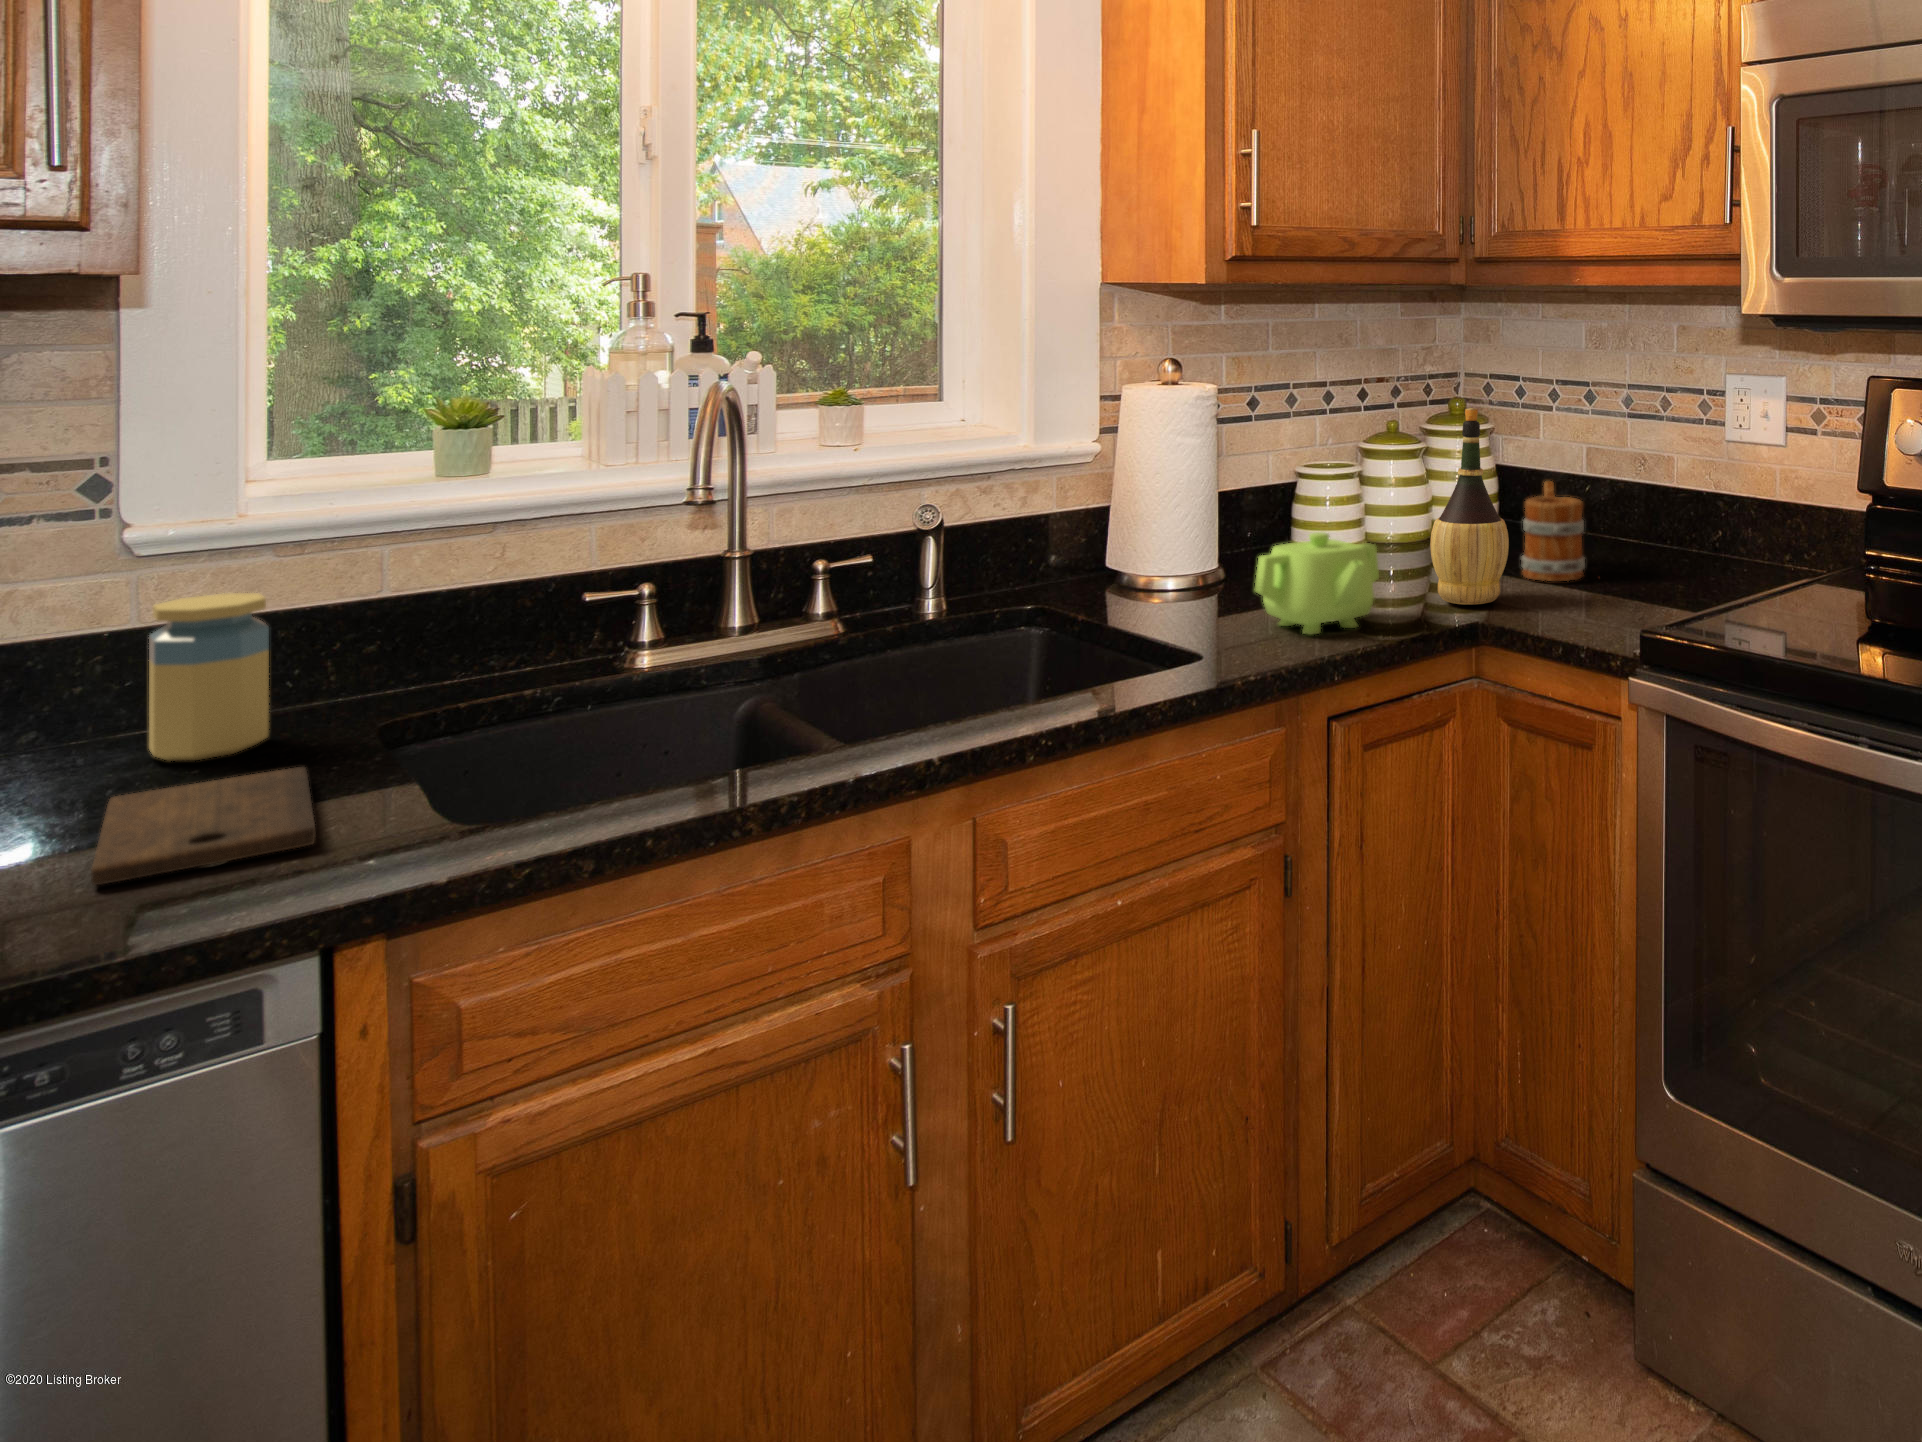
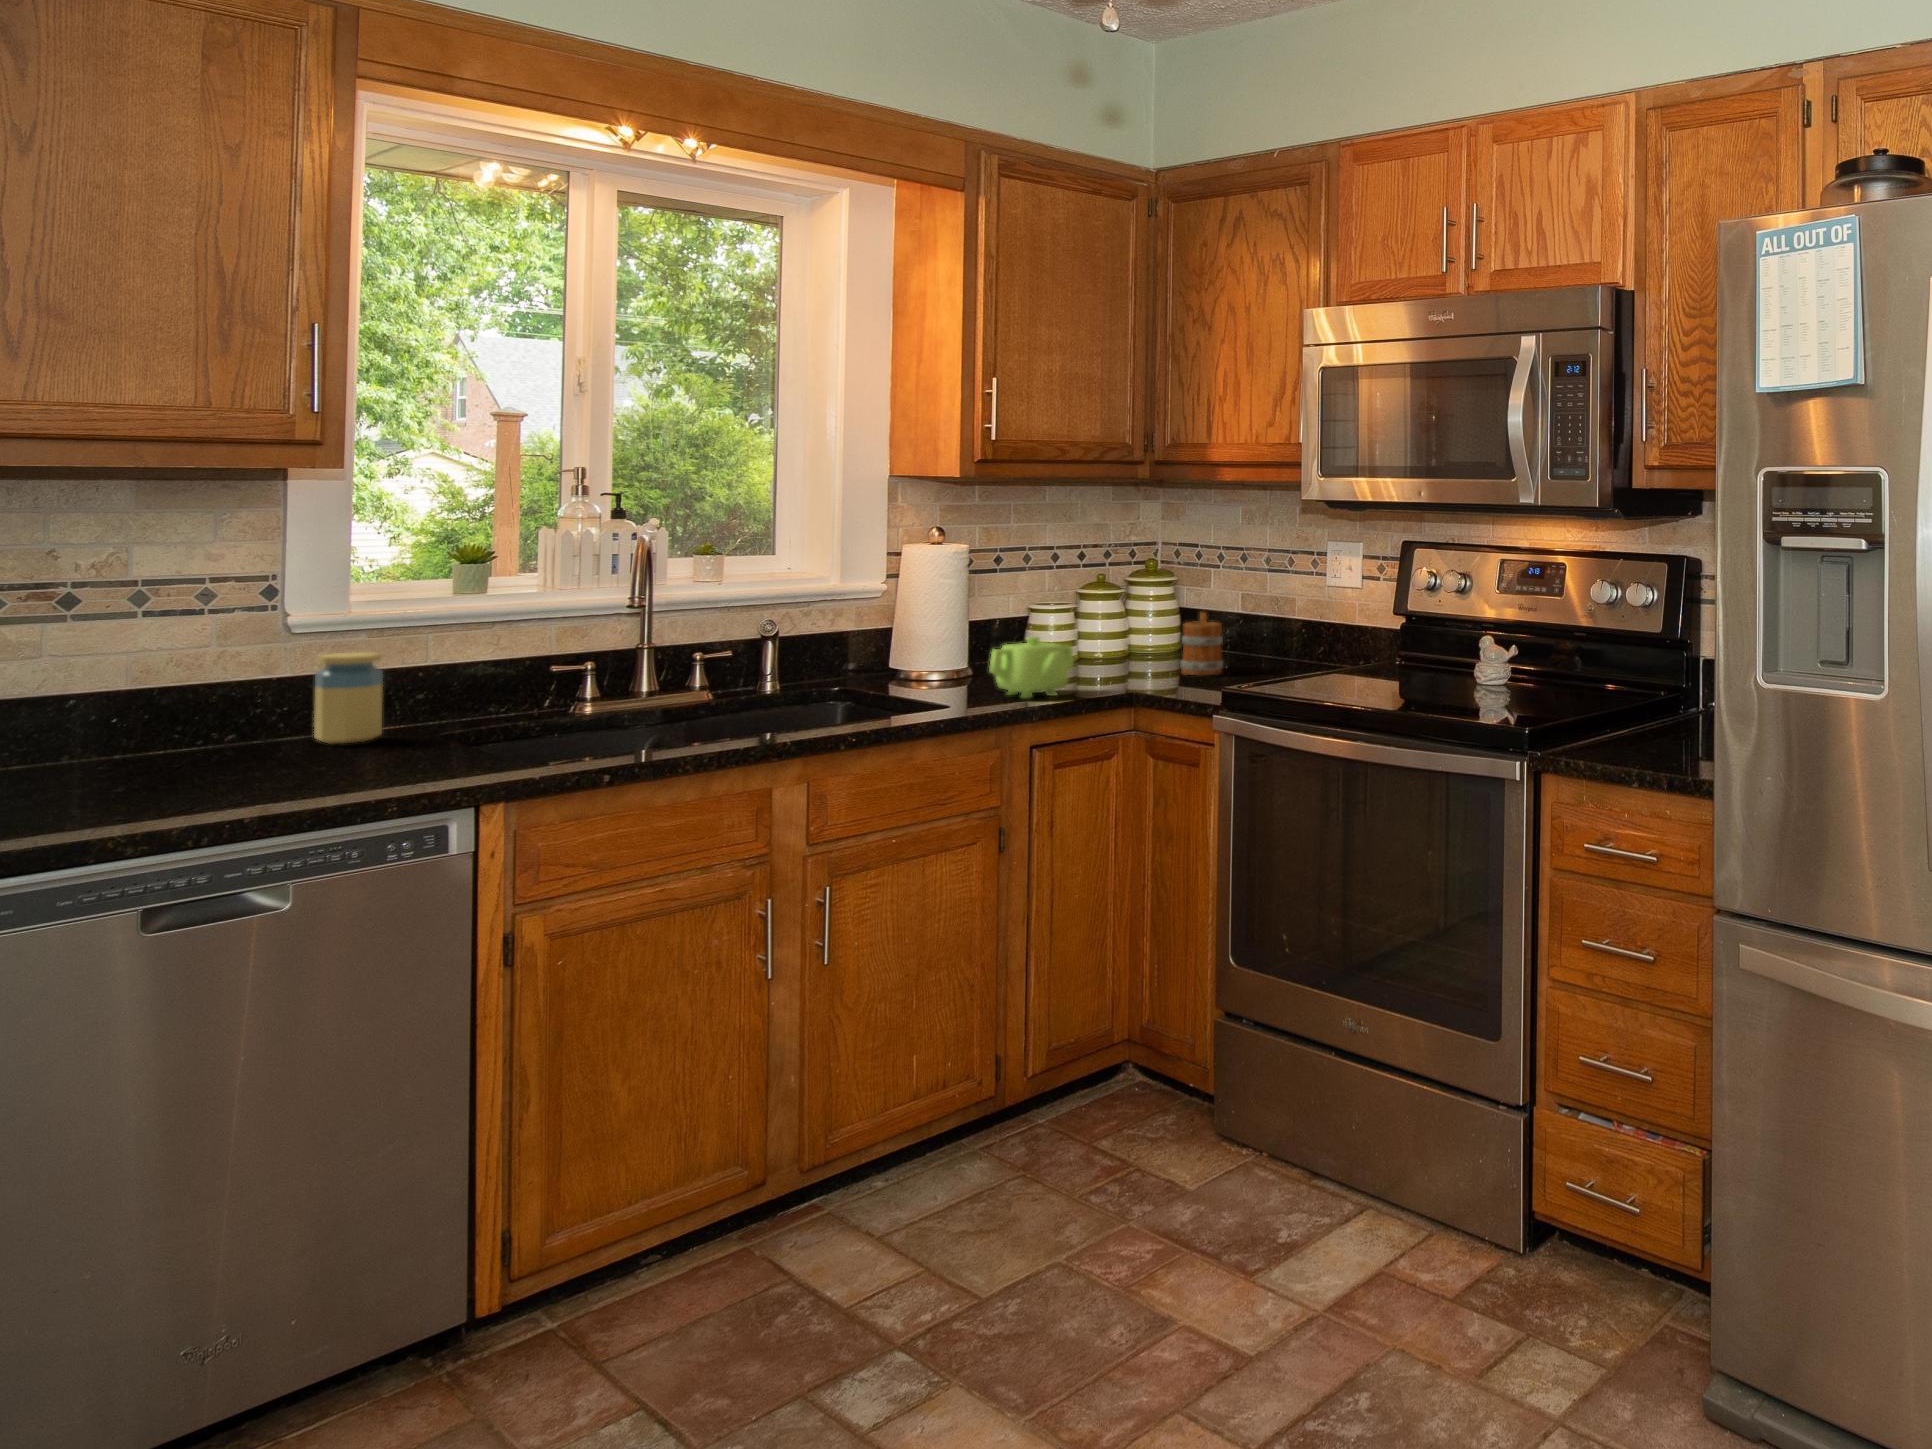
wine bottle: present [1430,408,1509,605] -> none [1111,560,1163,685]
cutting board: present [91,767,316,886] -> none [322,742,454,777]

